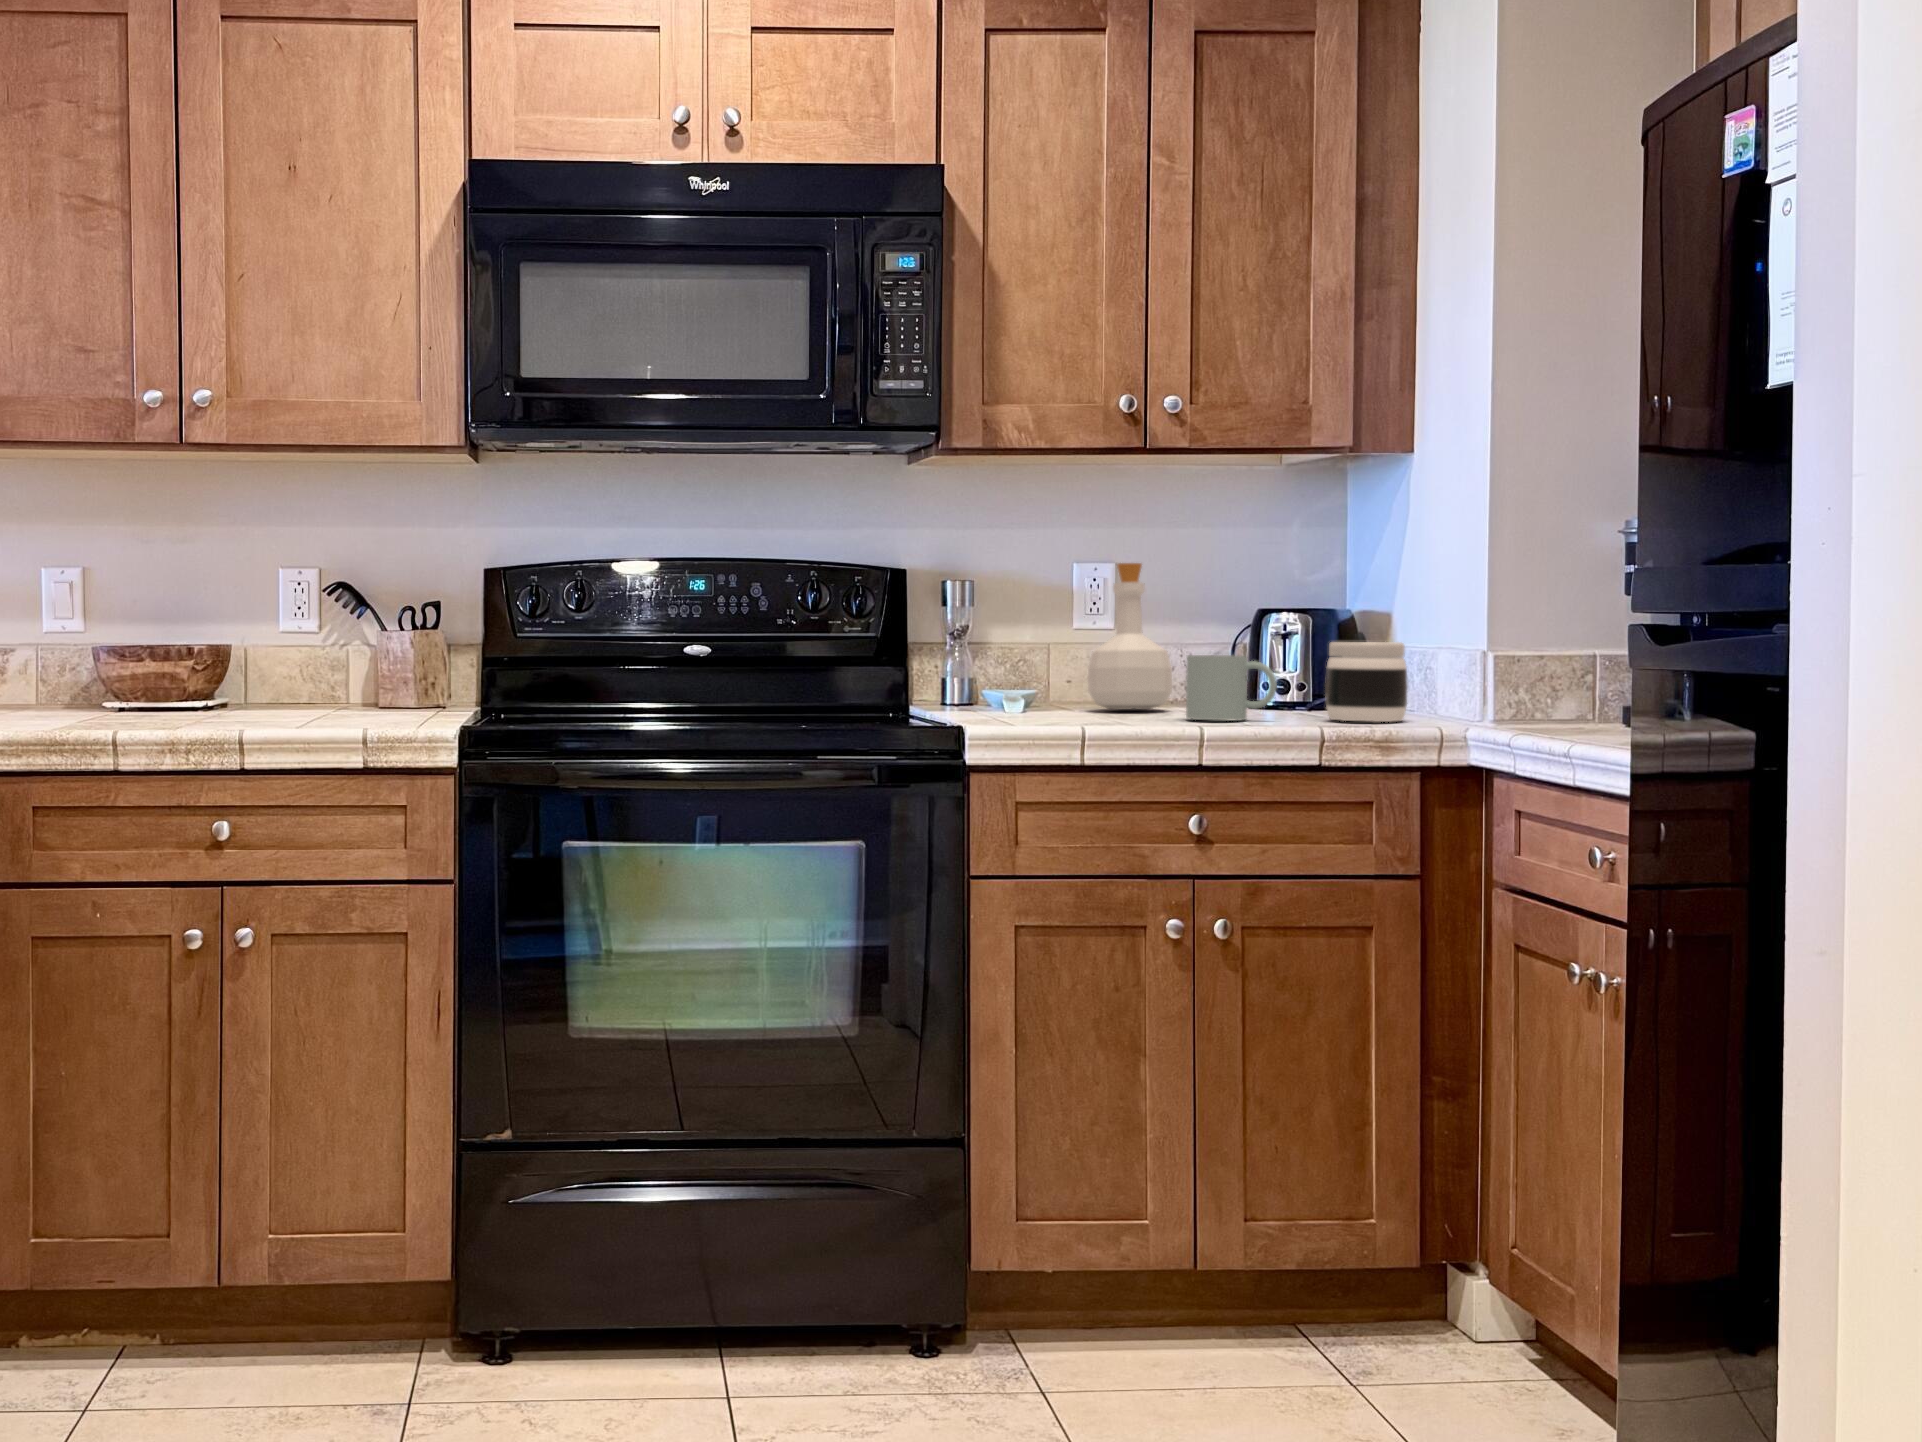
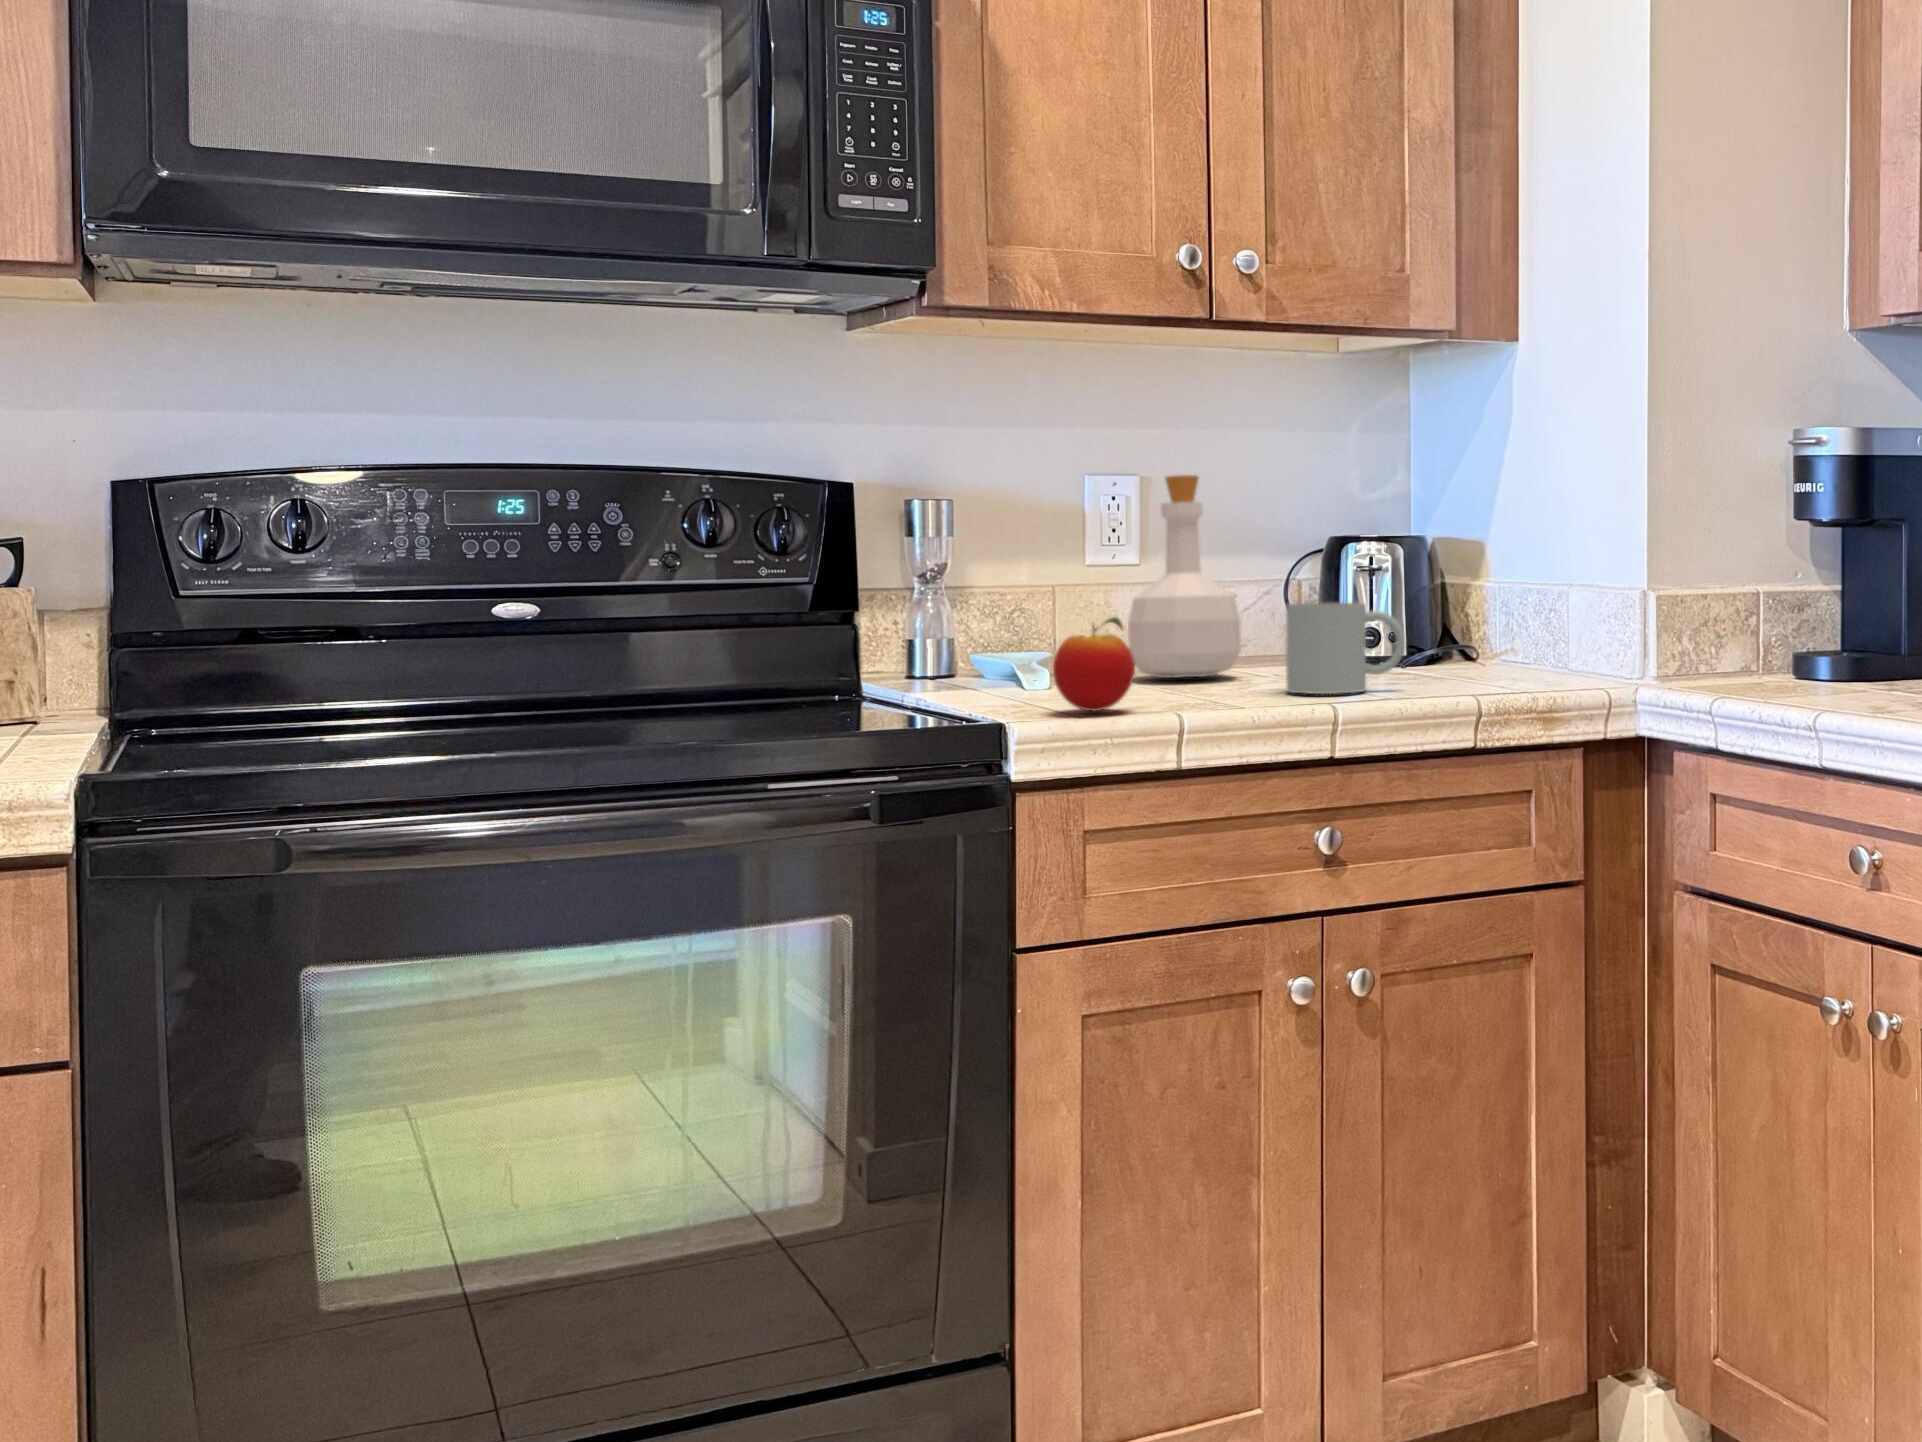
jar: present [1325,642,1408,722] -> none [1463,582,1564,687]
apple: none [1008,660,1064,724] -> present [1053,617,1135,711]

